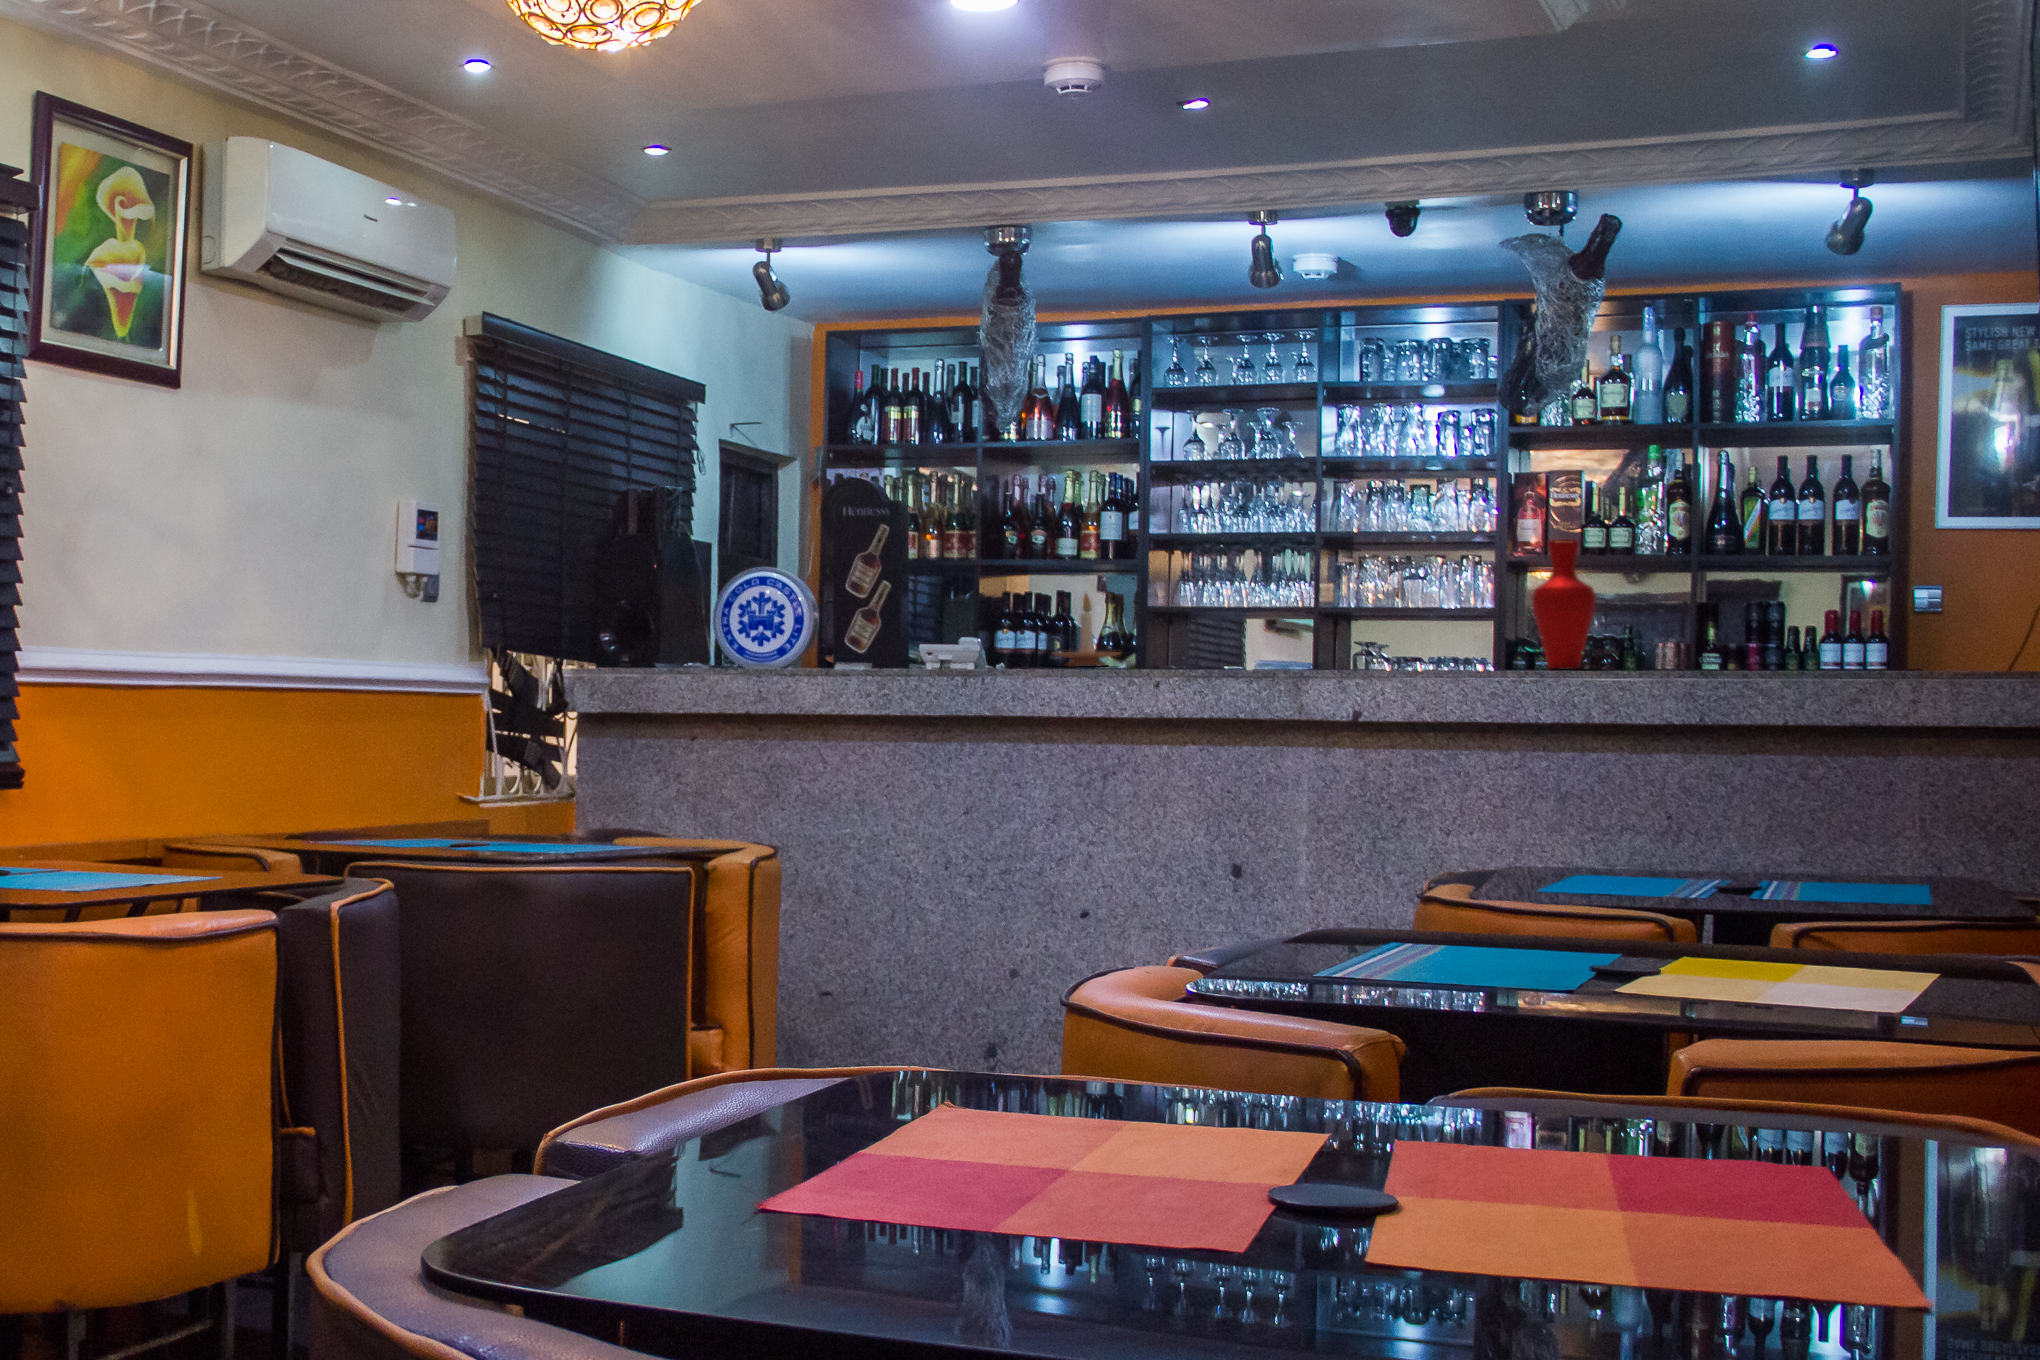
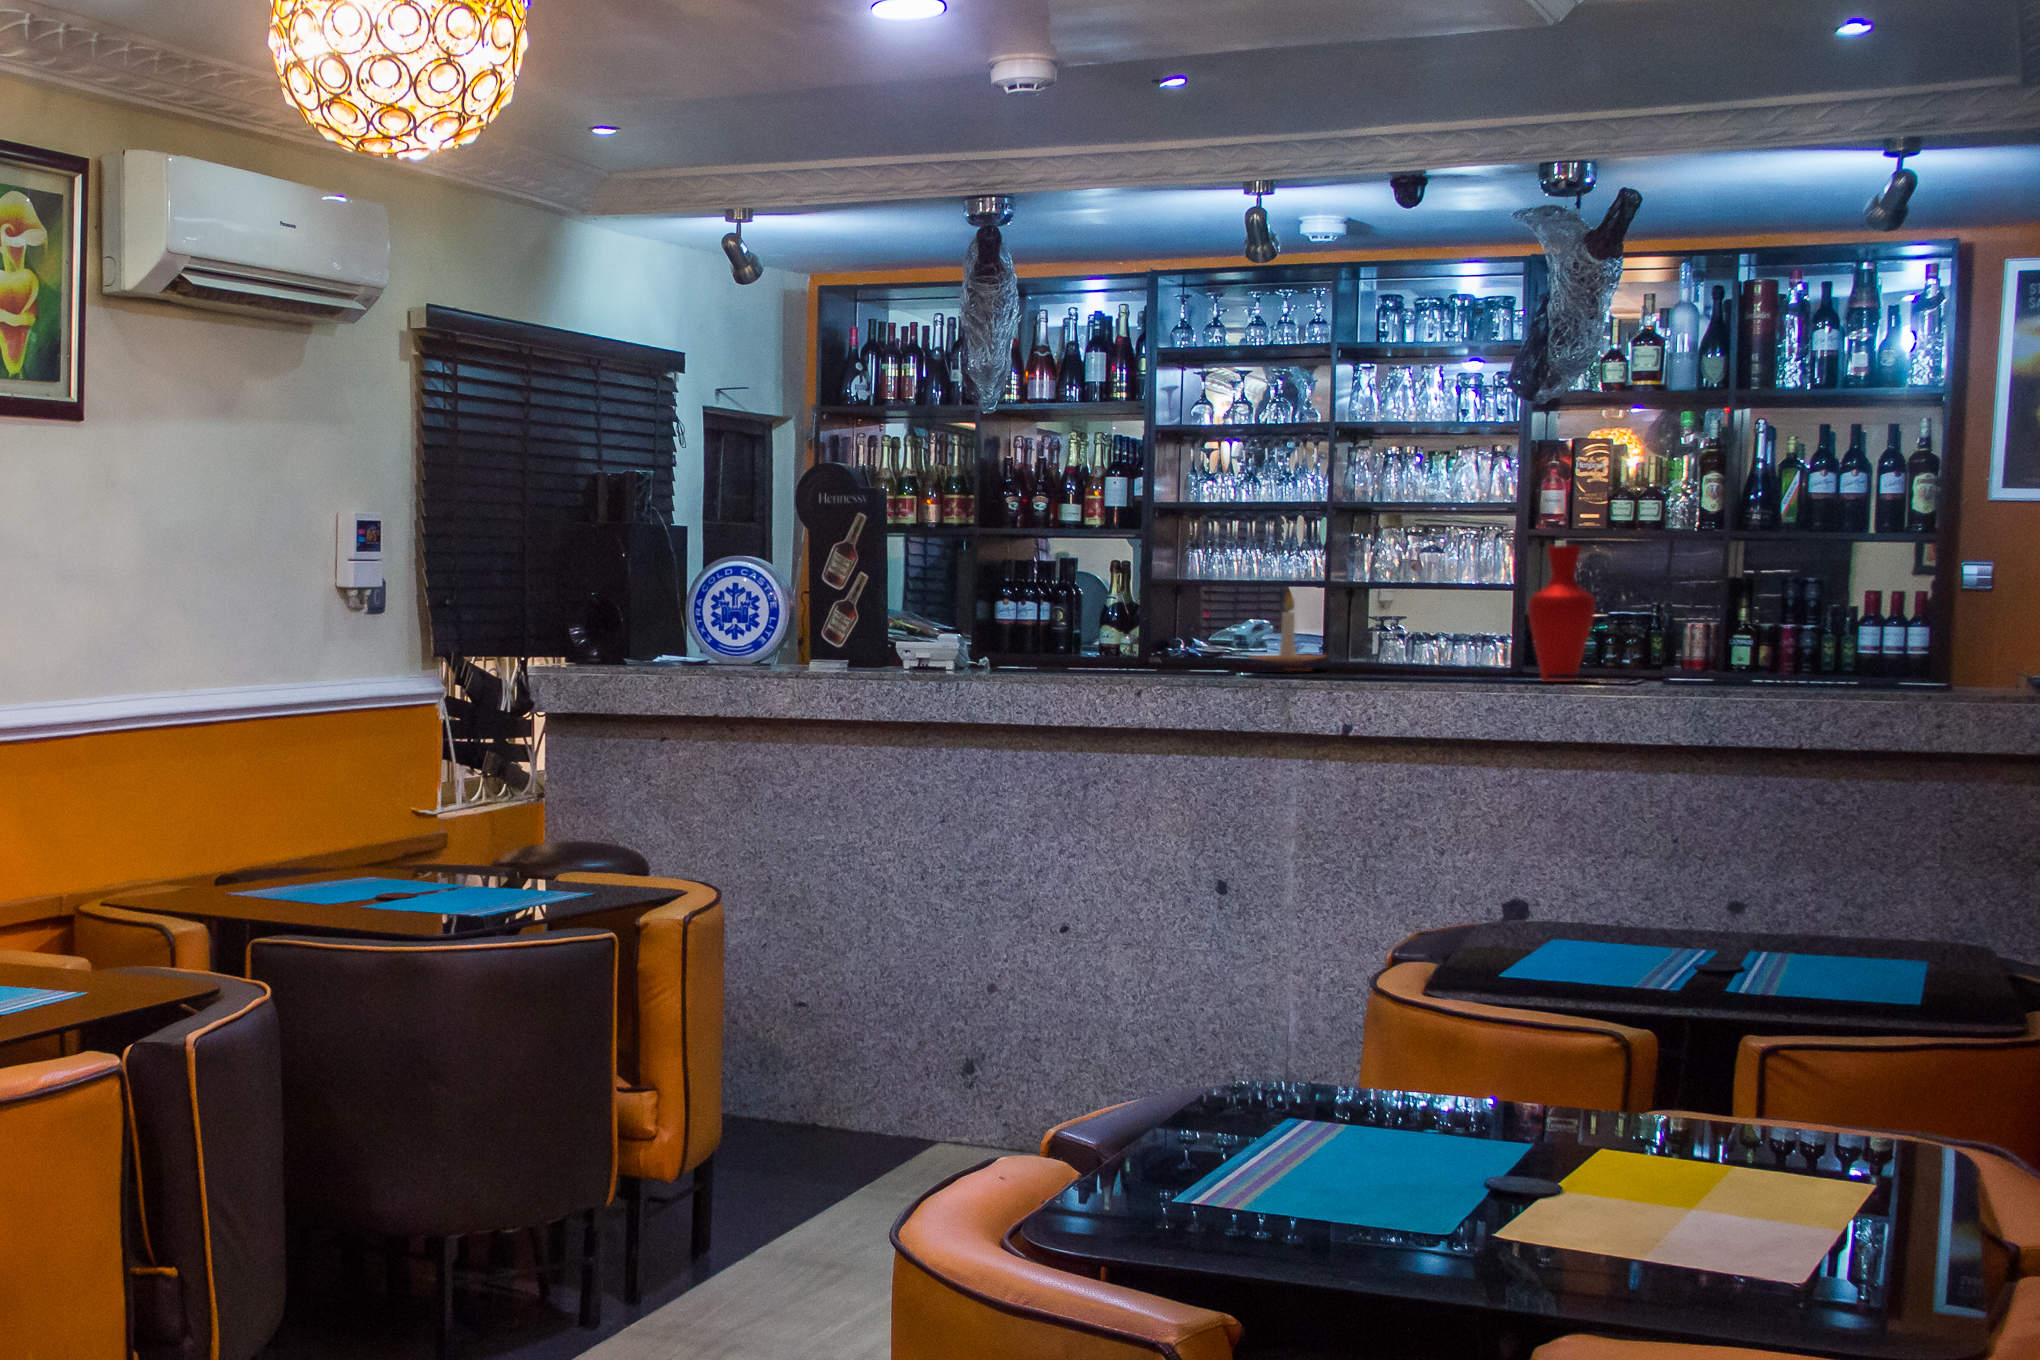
candle holder: present [1055,594,1119,667] -> present [1251,590,1324,664]

